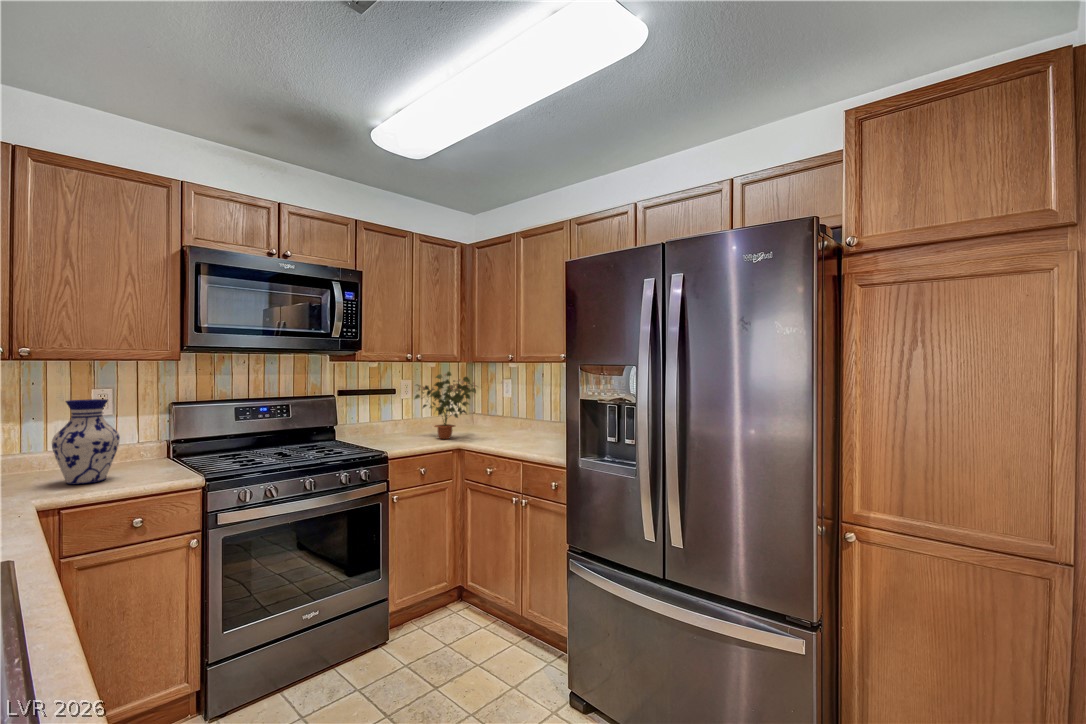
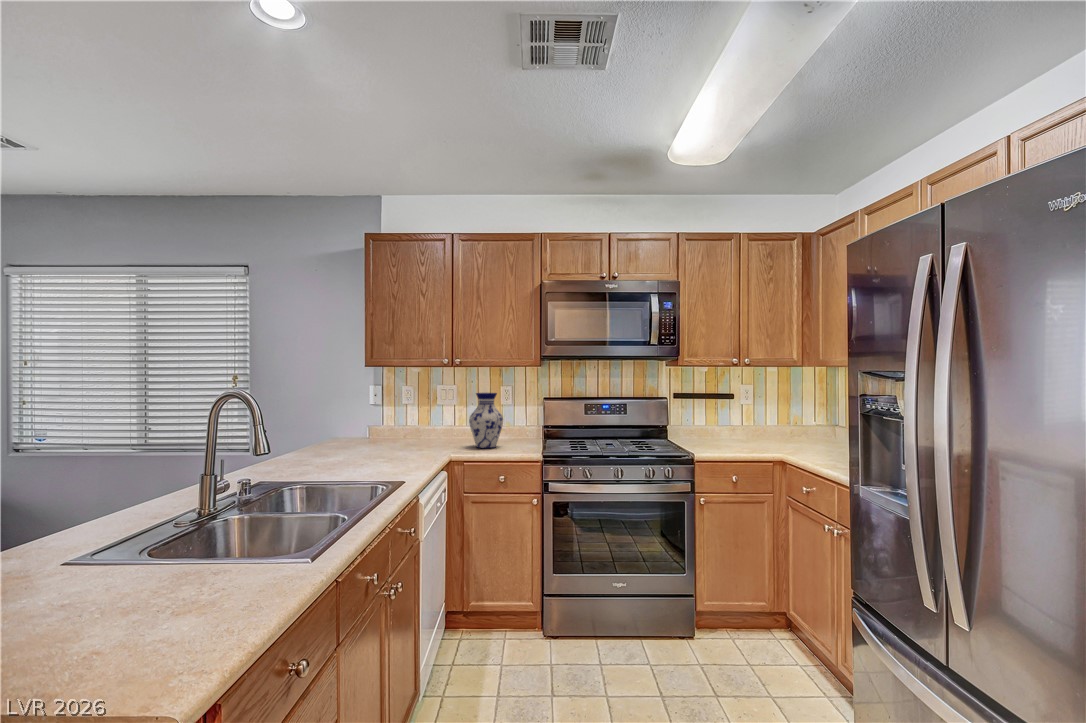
potted plant: present [415,372,476,439] -> none [743,376,811,449]

